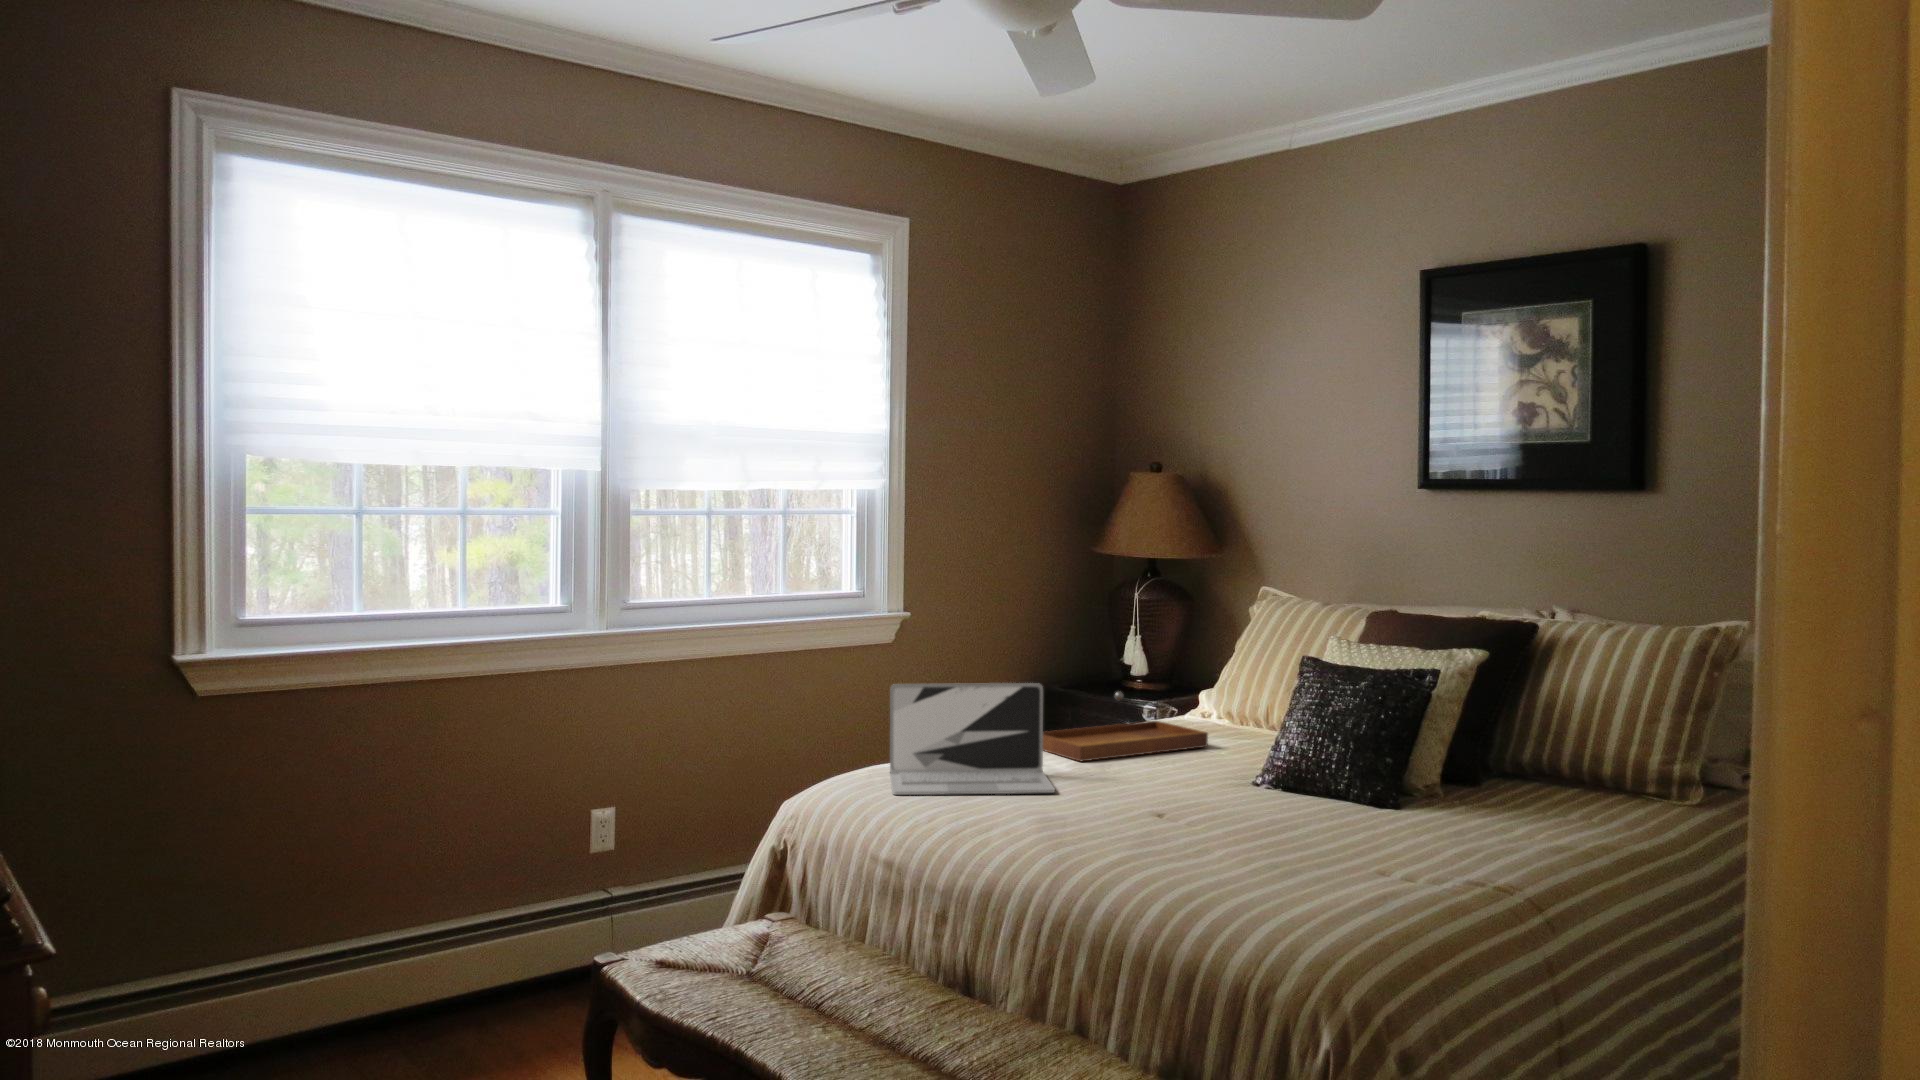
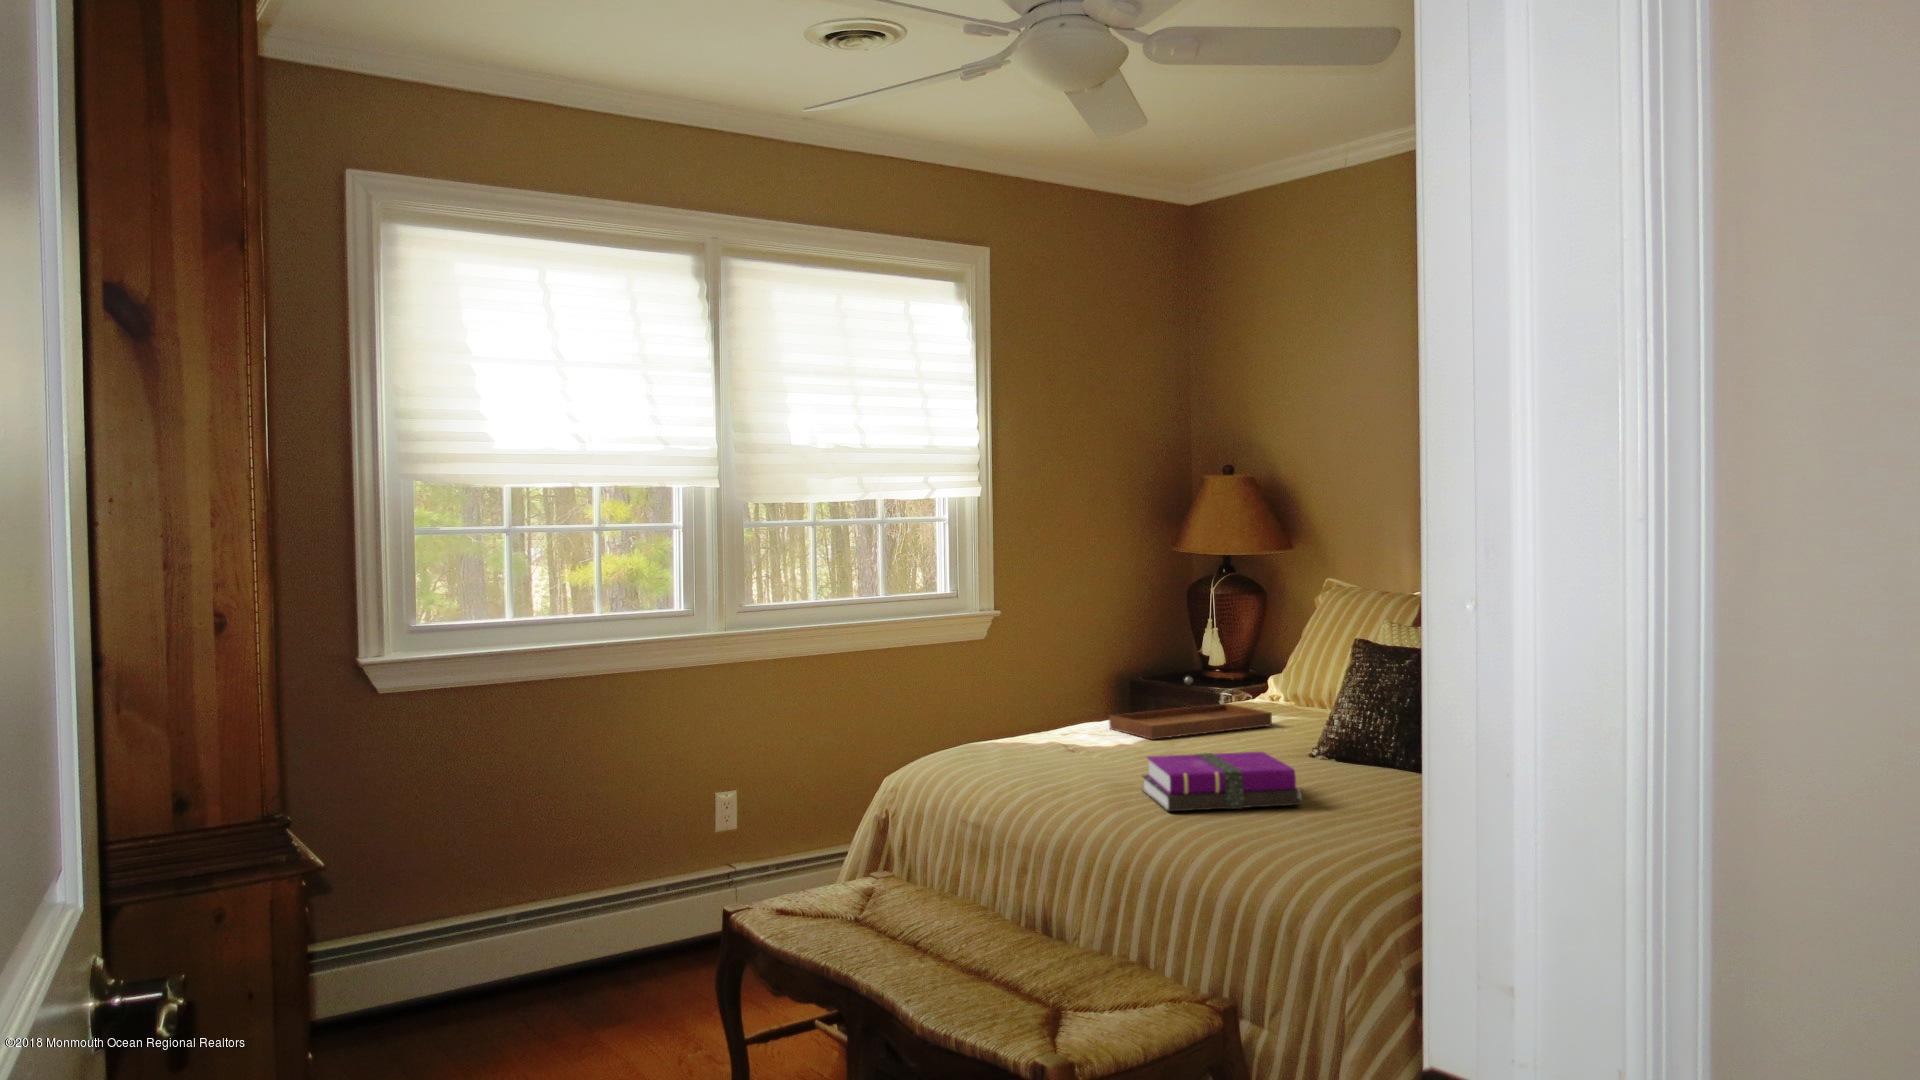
laptop: present [890,683,1055,795] -> none [976,668,1125,768]
notebook: none [1077,784,1260,854] -> present [1143,752,1302,811]

